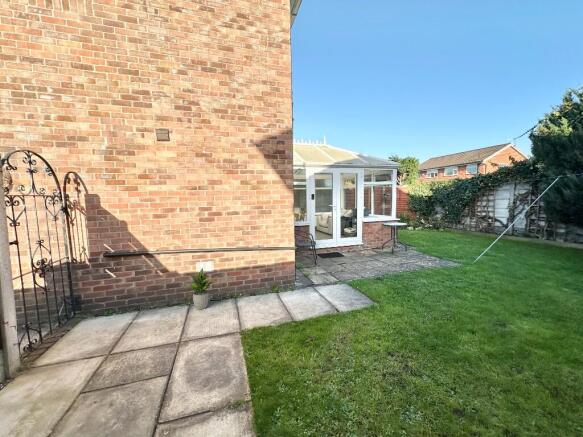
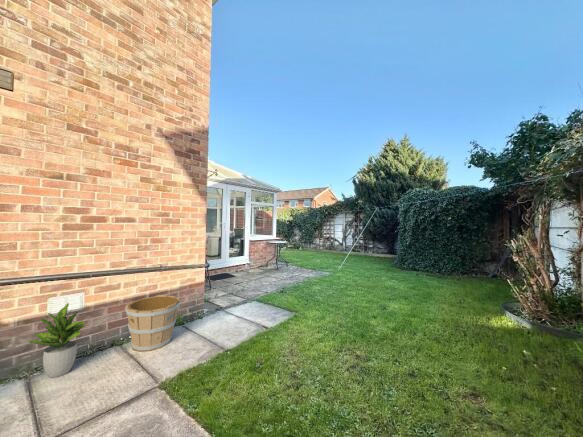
wooden bucket: none [234,268,269,307] -> present [125,295,180,351]

